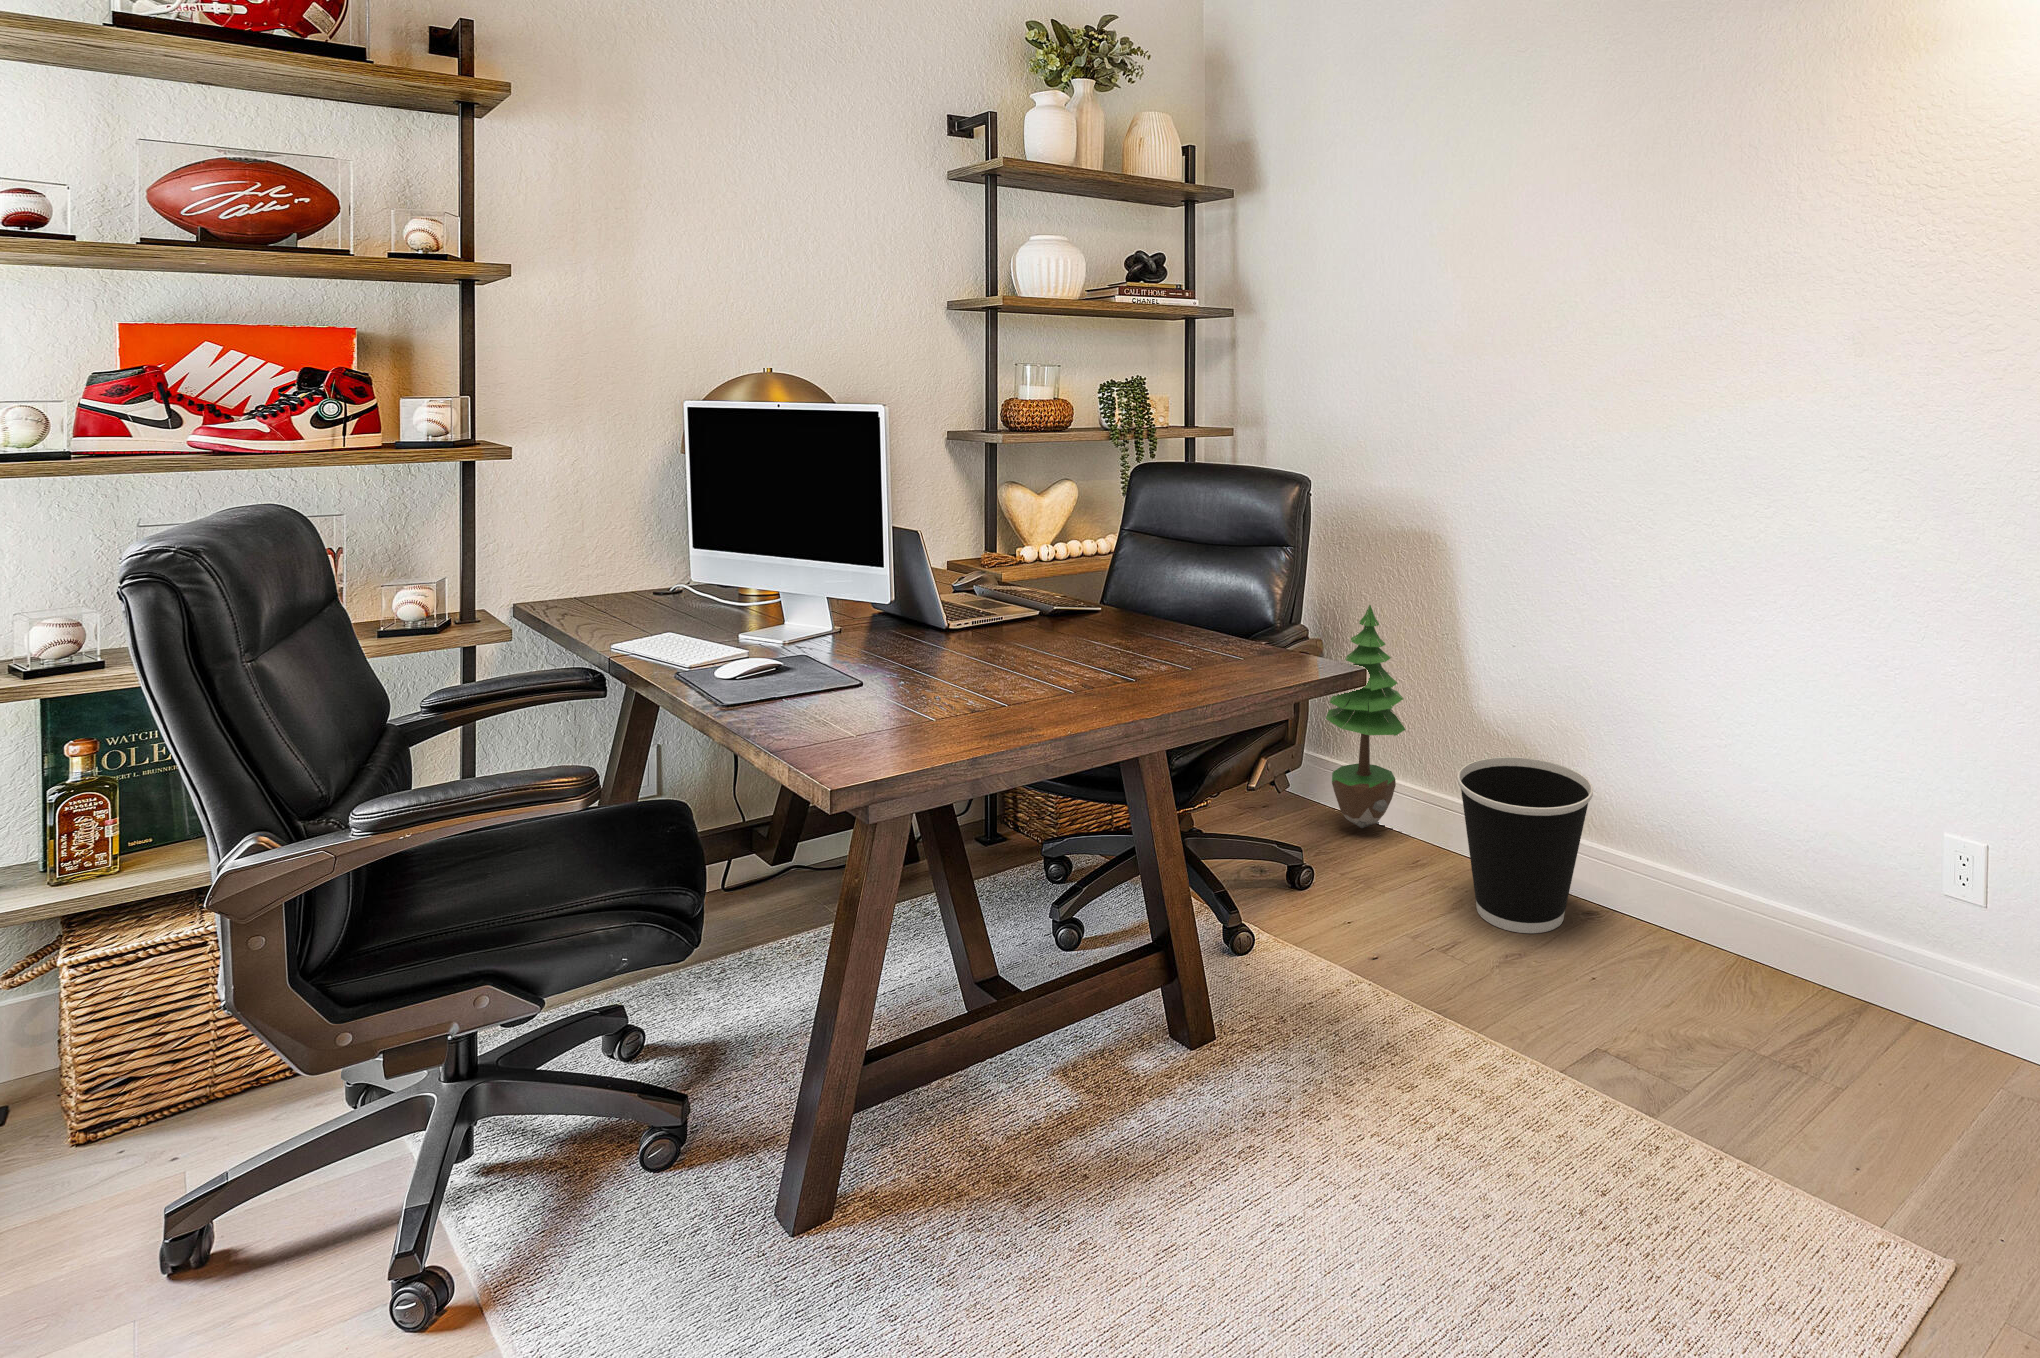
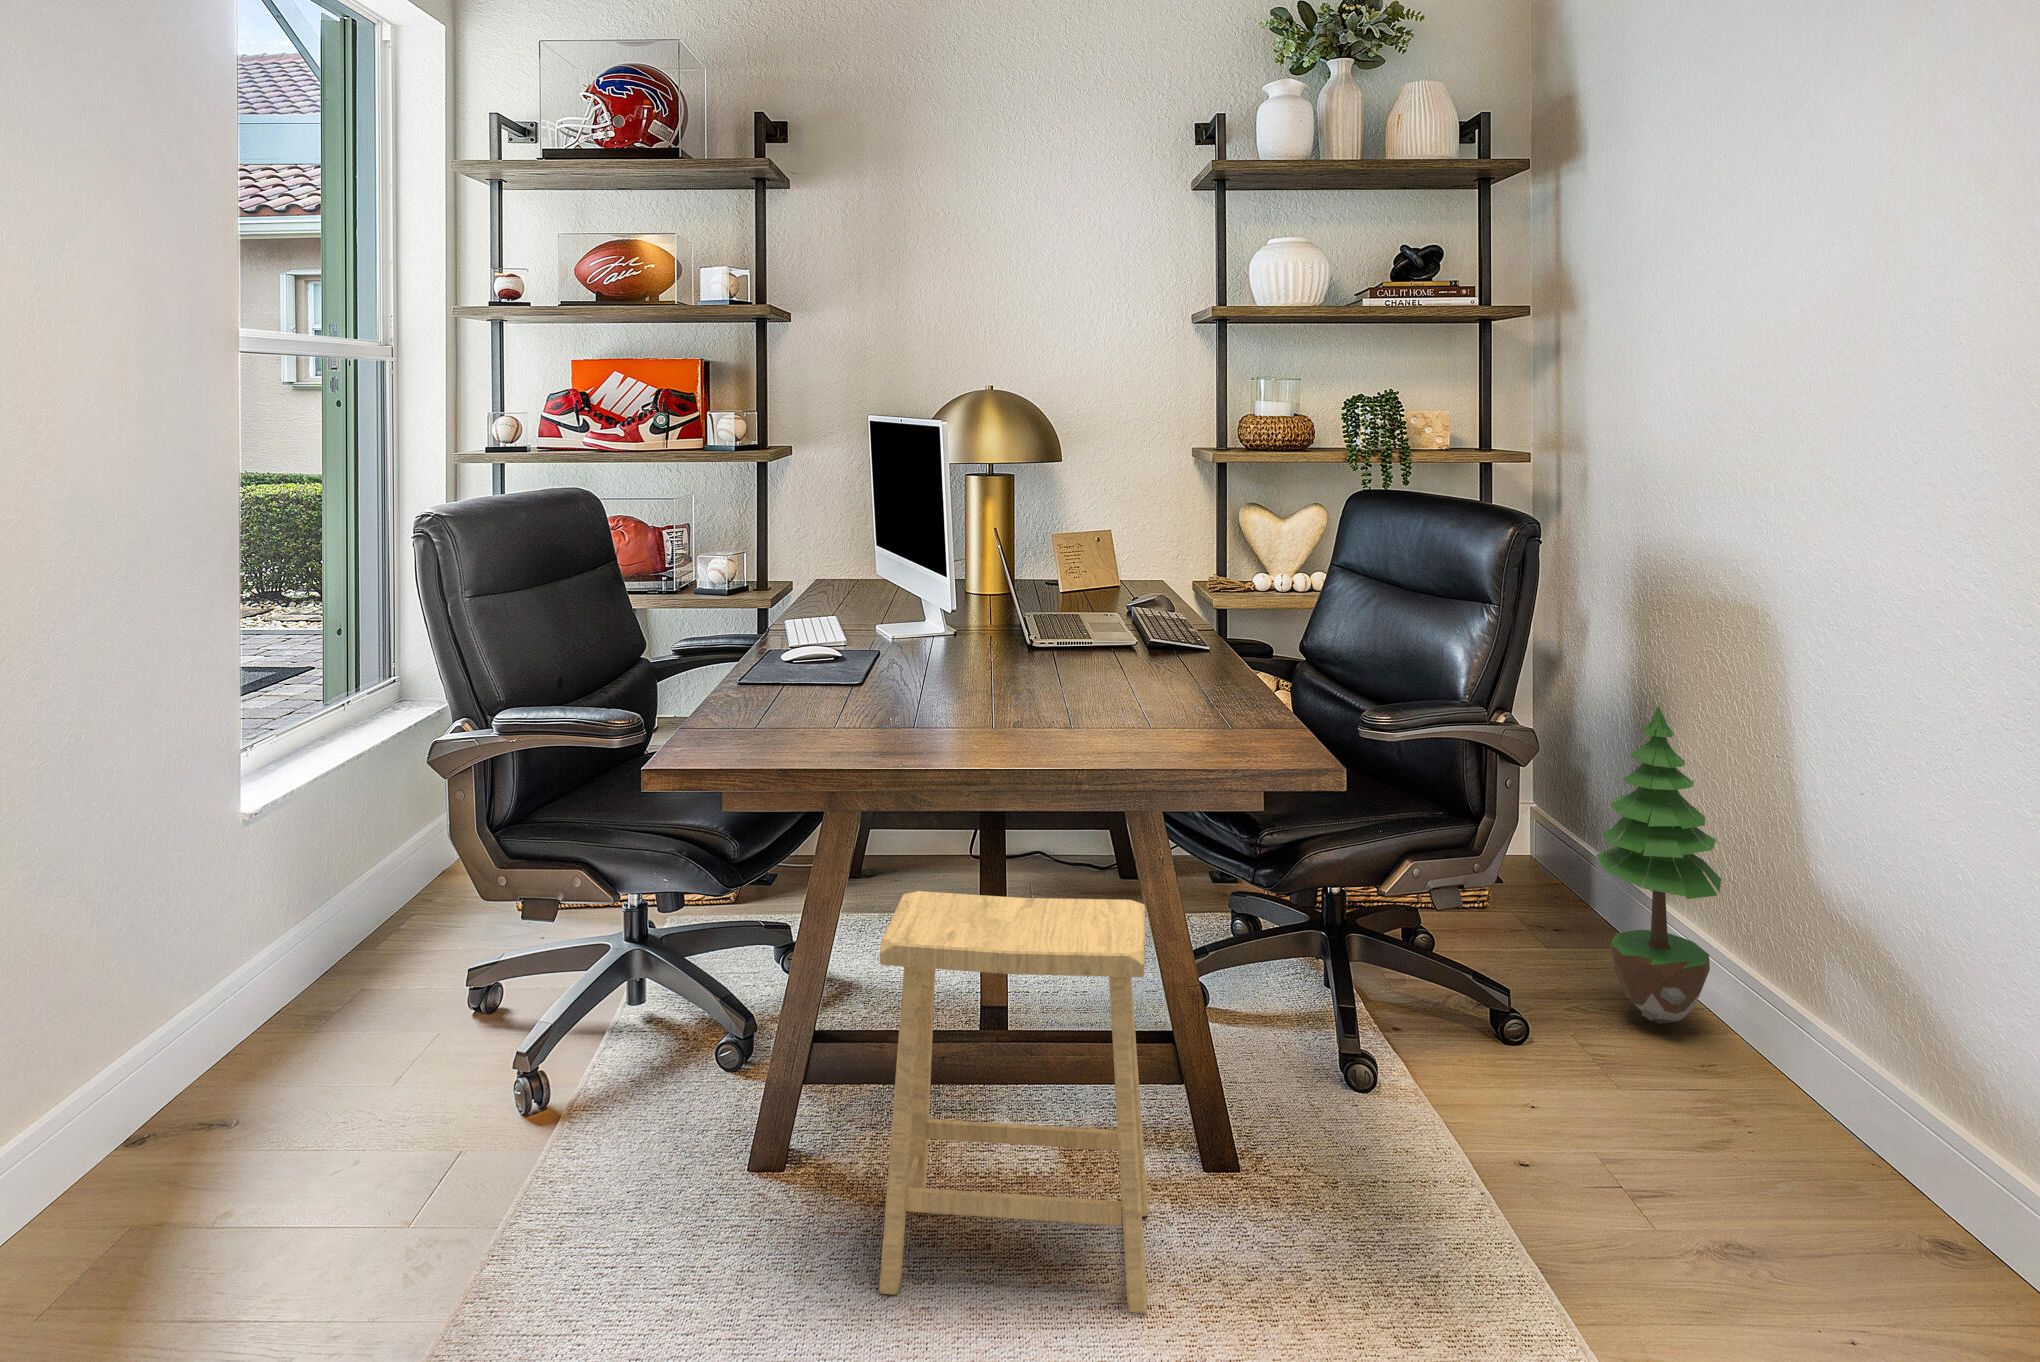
wastebasket: present [1458,757,1593,933] -> none [1699,954,1940,1246]
footstool: none [970,835,1244,1271] -> present [879,891,1148,1313]

